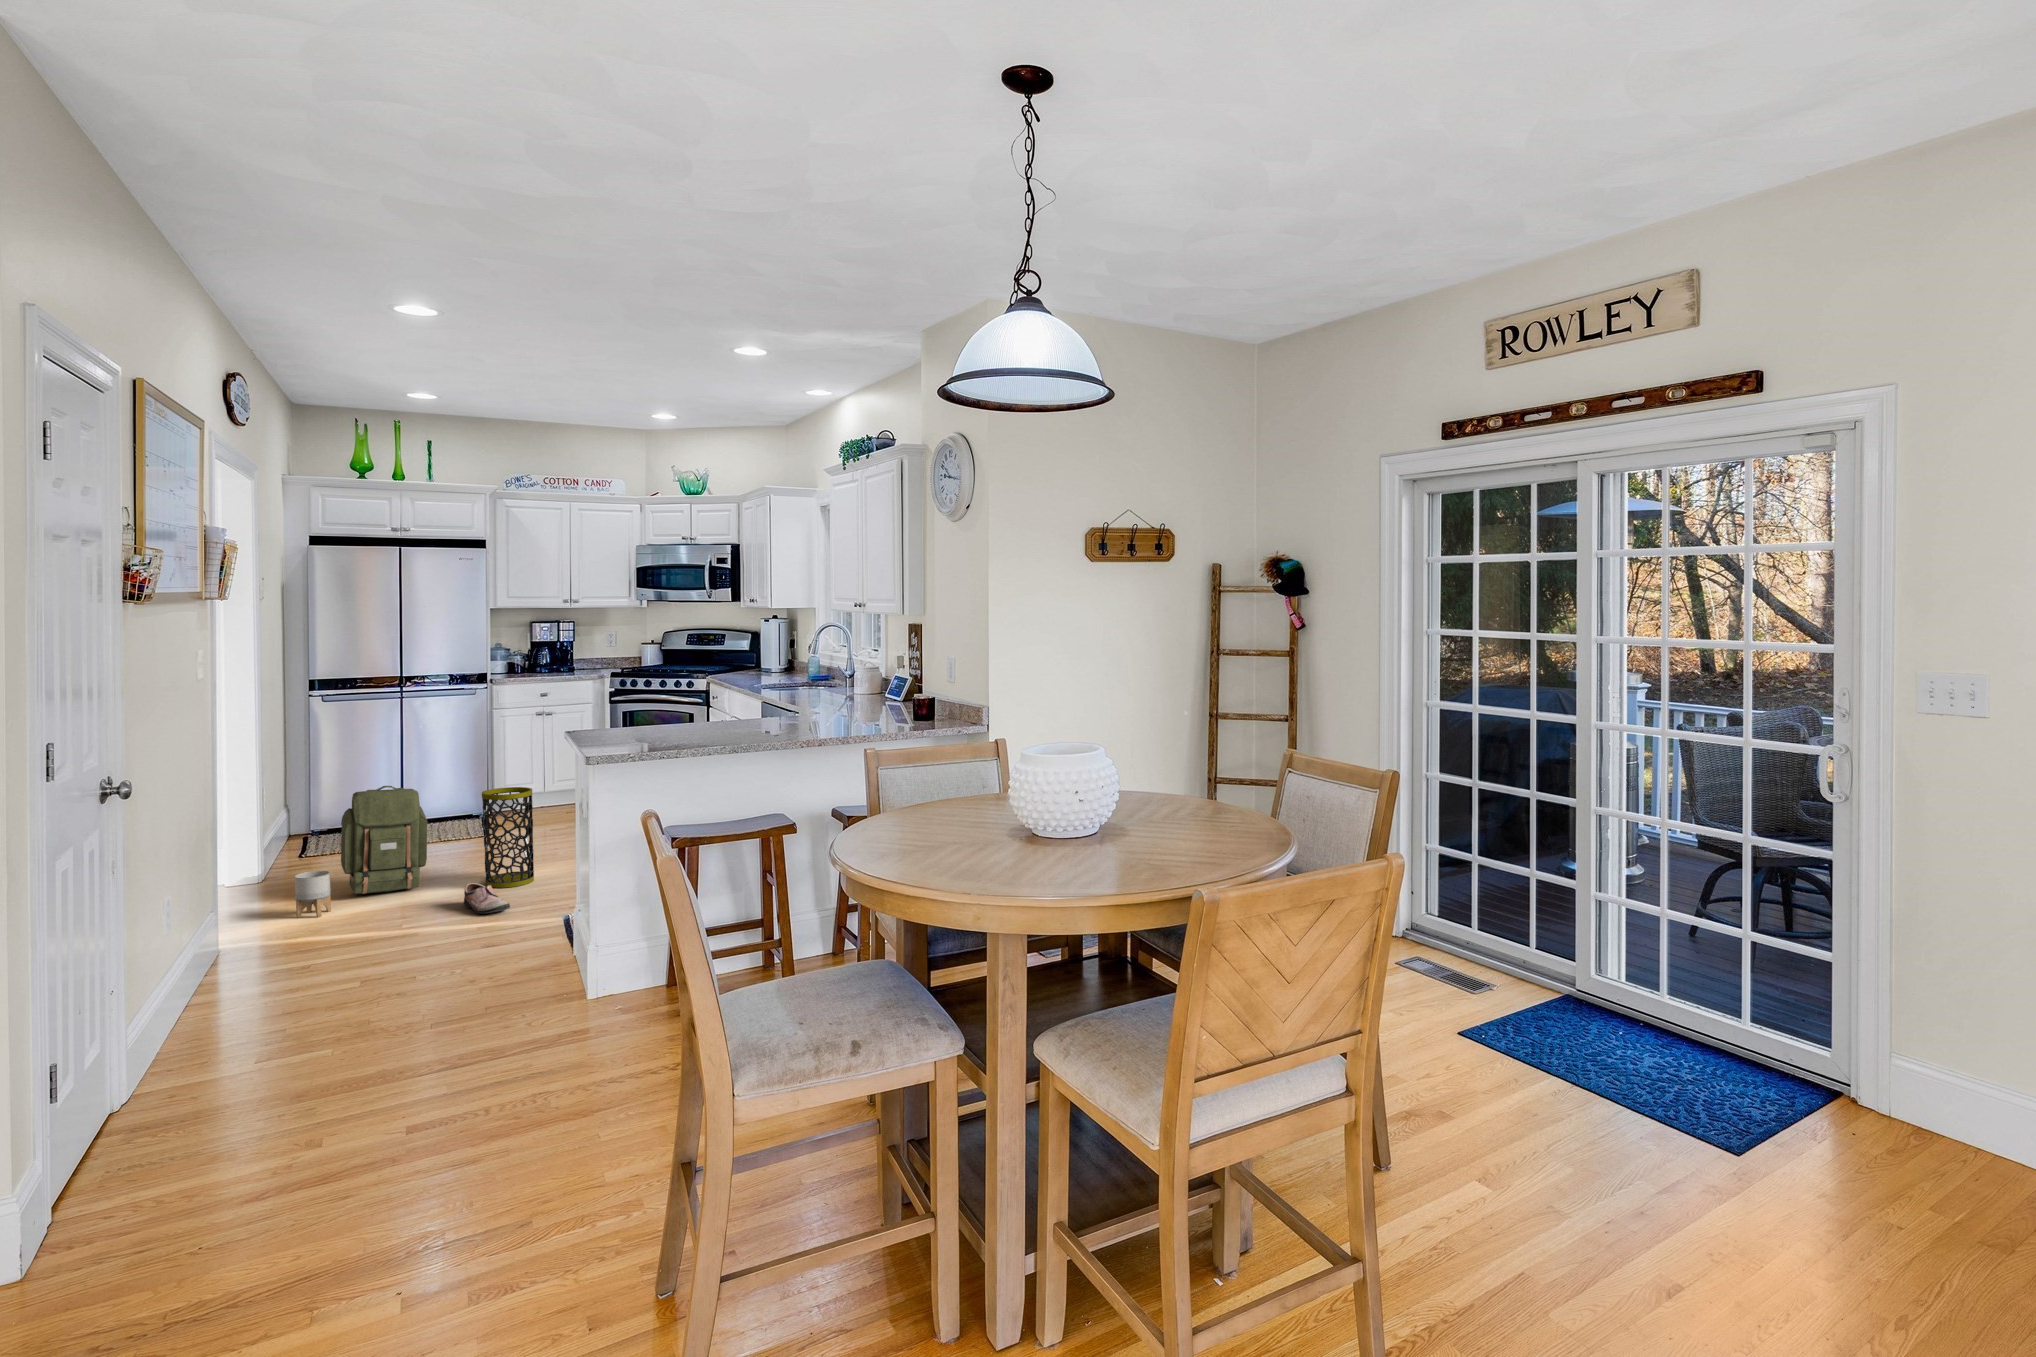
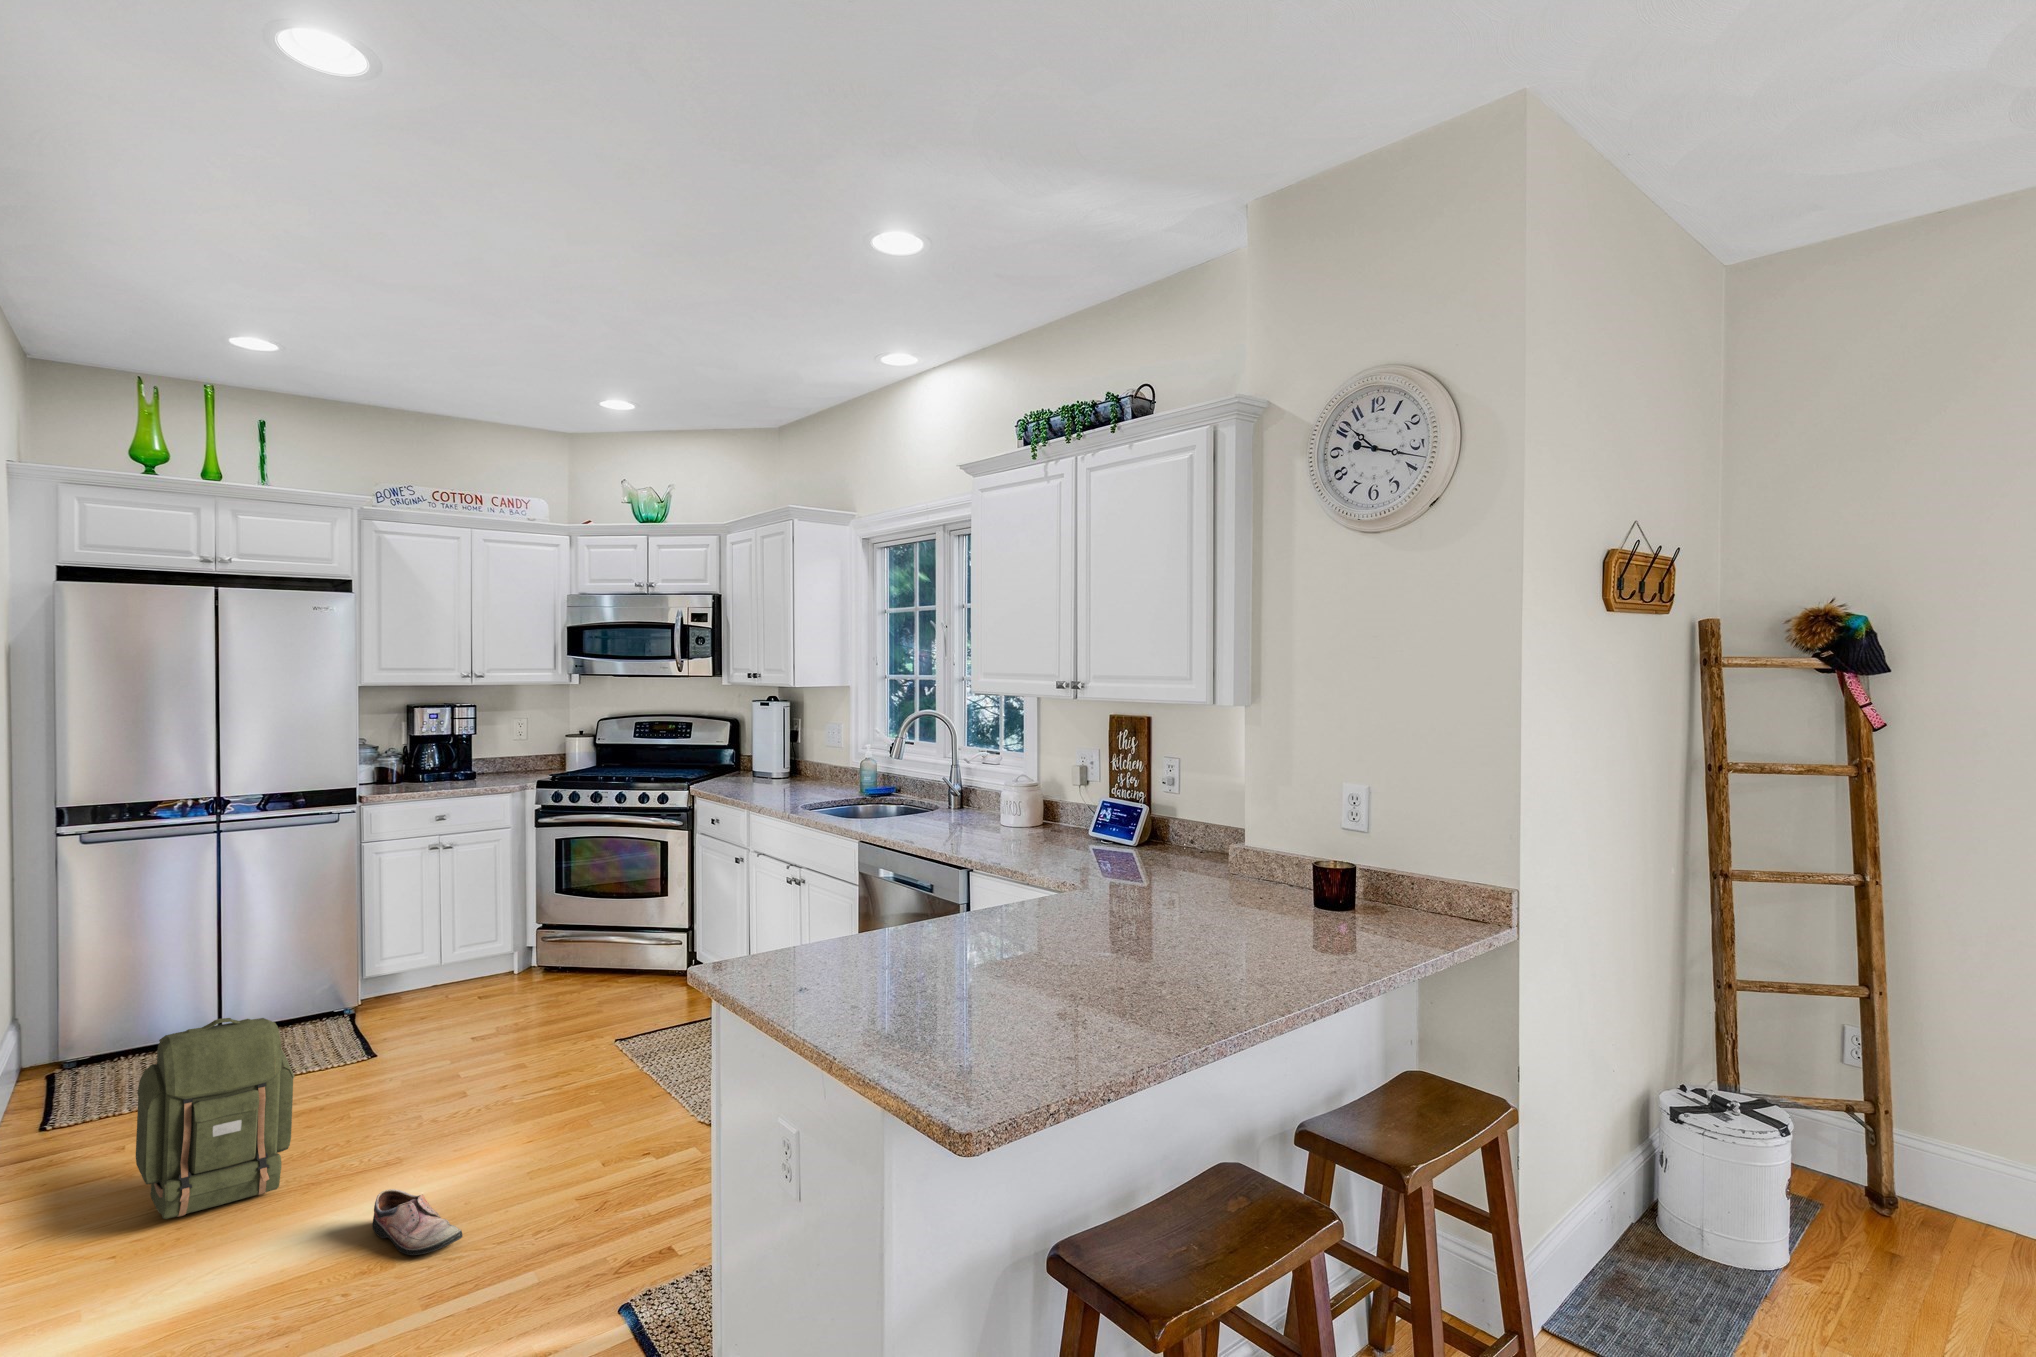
trash can: present [482,787,534,888] -> none [390,1000,475,1178]
planter: present [295,871,331,917] -> none [54,1194,123,1292]

